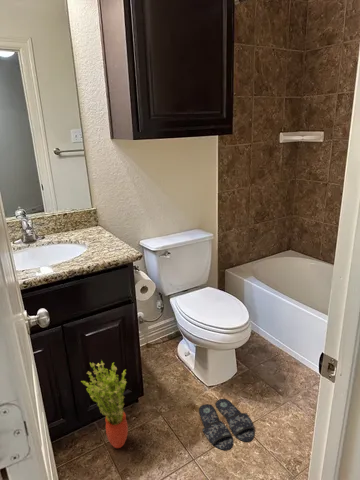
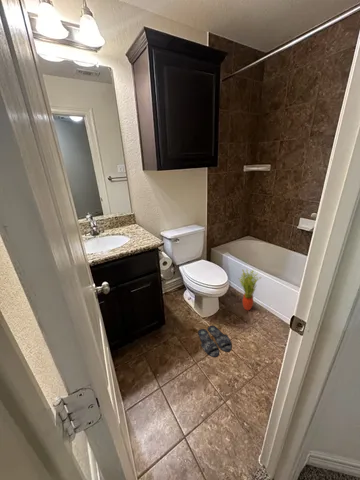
potted plant: present [83,361,128,448] -> present [240,270,258,310]

